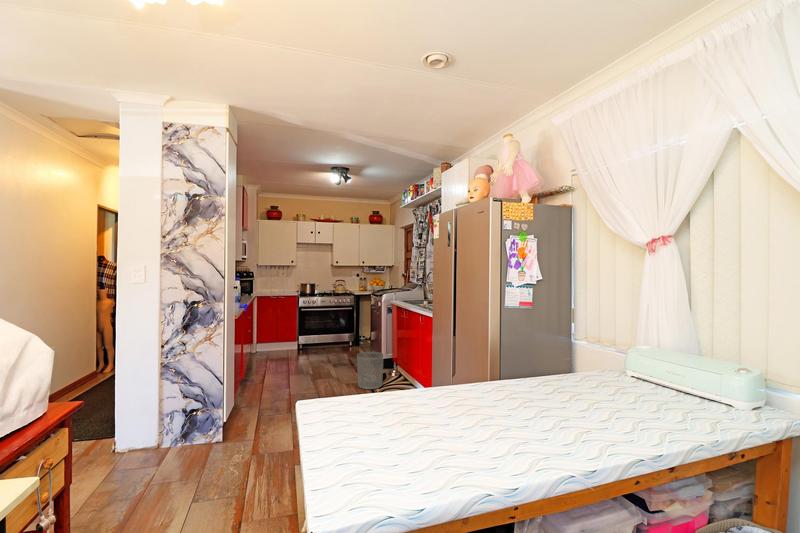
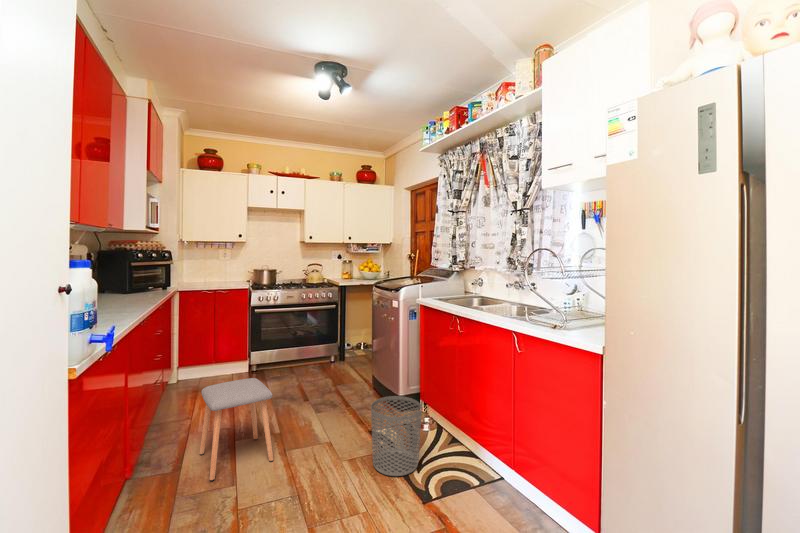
stool: none [272,342,308,388] -> present [200,378,273,481]

